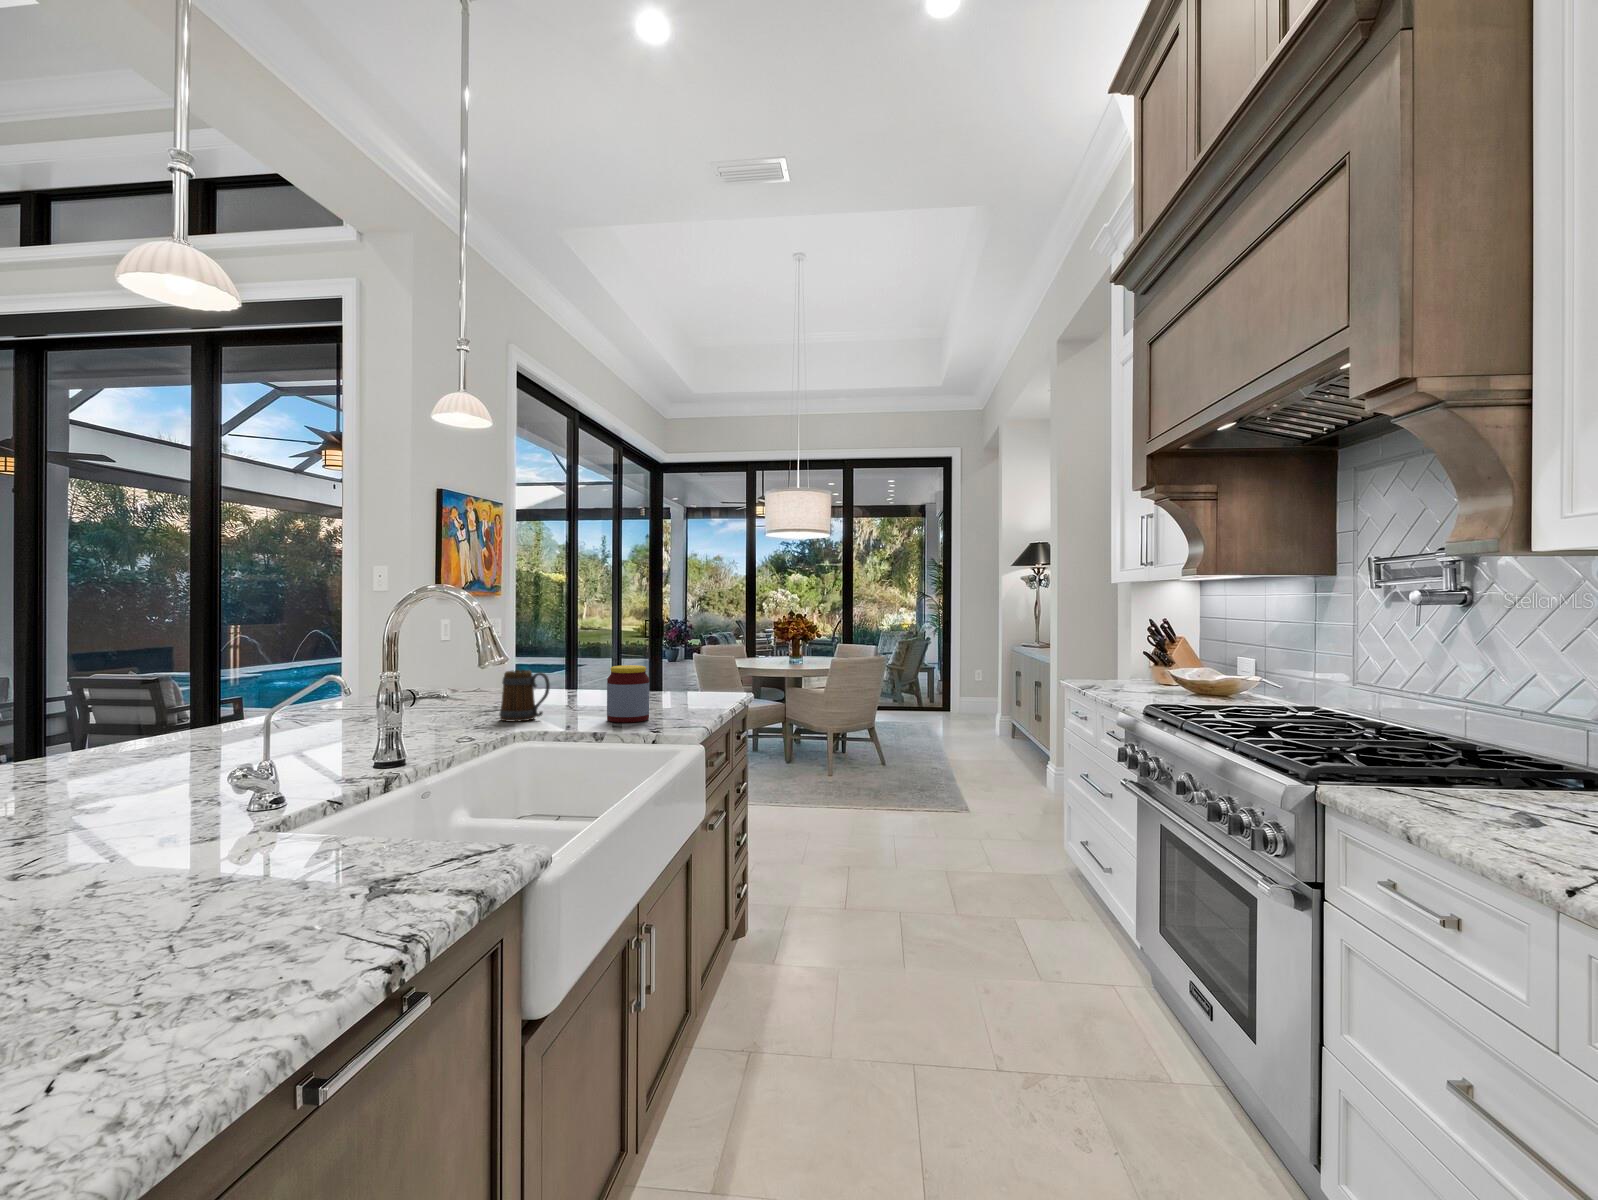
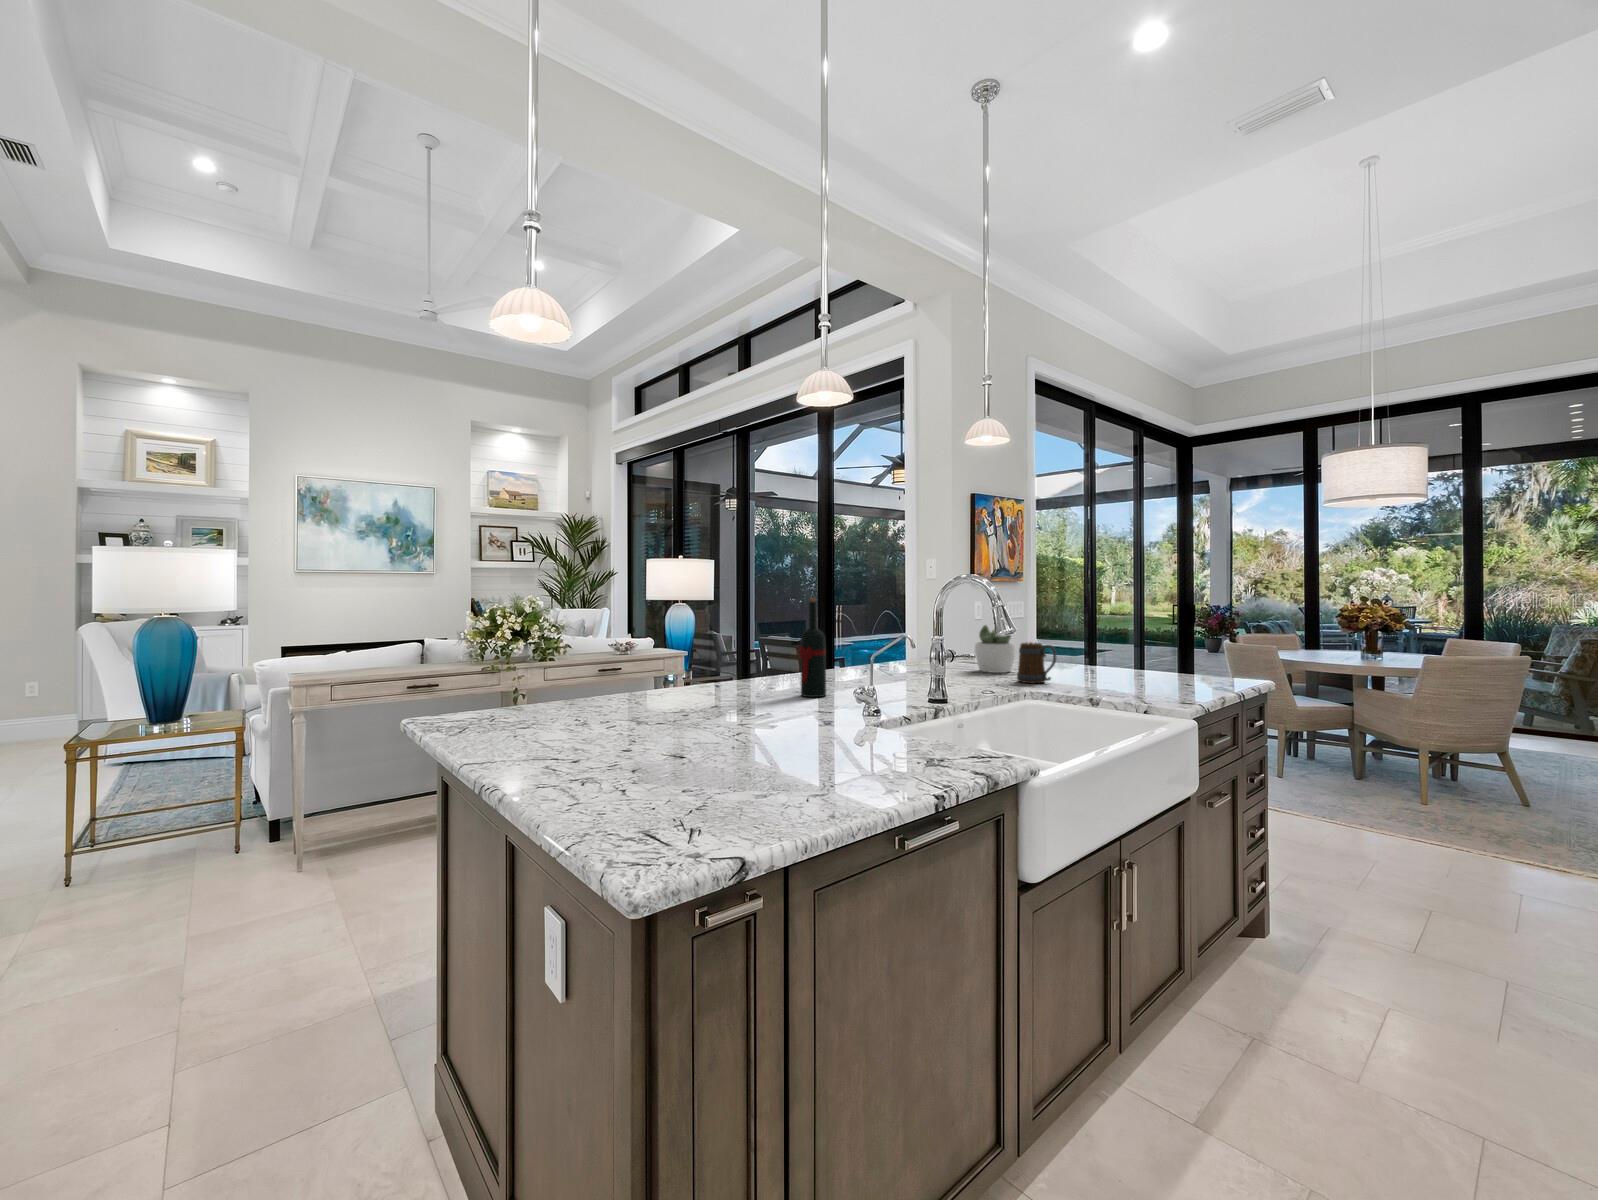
wine bottle: none [128,614,186,782] -> present [800,598,826,697]
succulent plant: none [441,649,496,710] -> present [975,625,1016,673]
jar: present [607,665,649,723] -> none [1105,642,1144,691]

